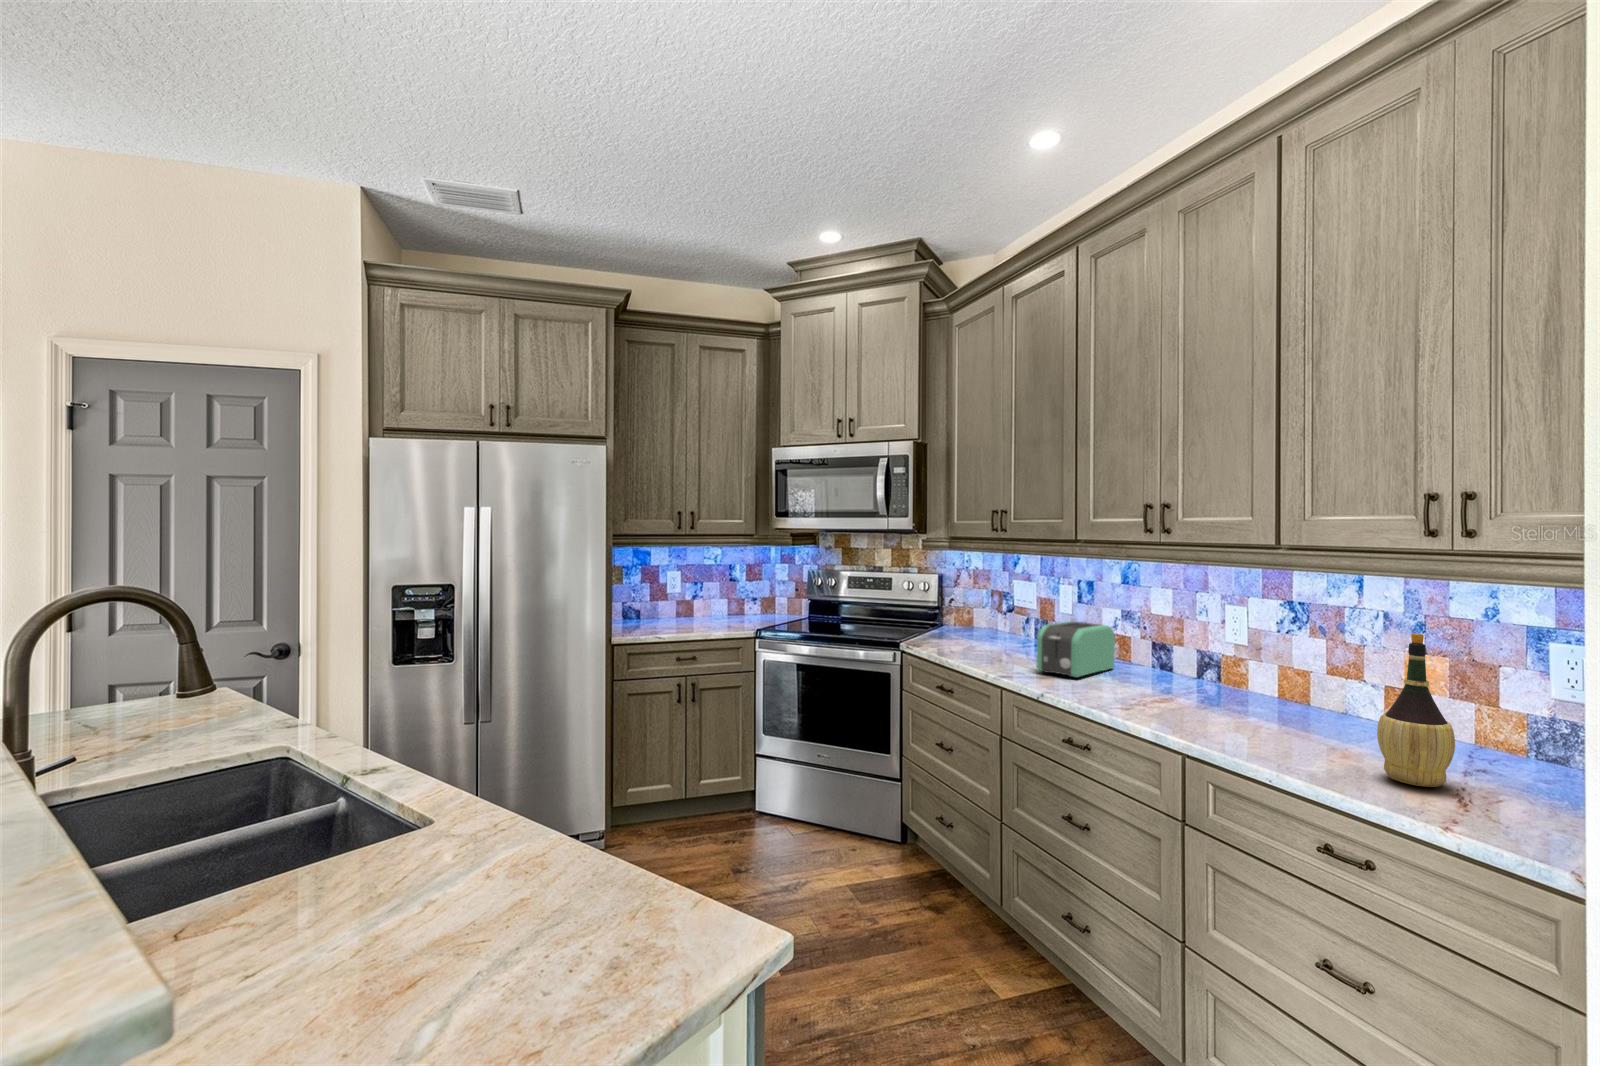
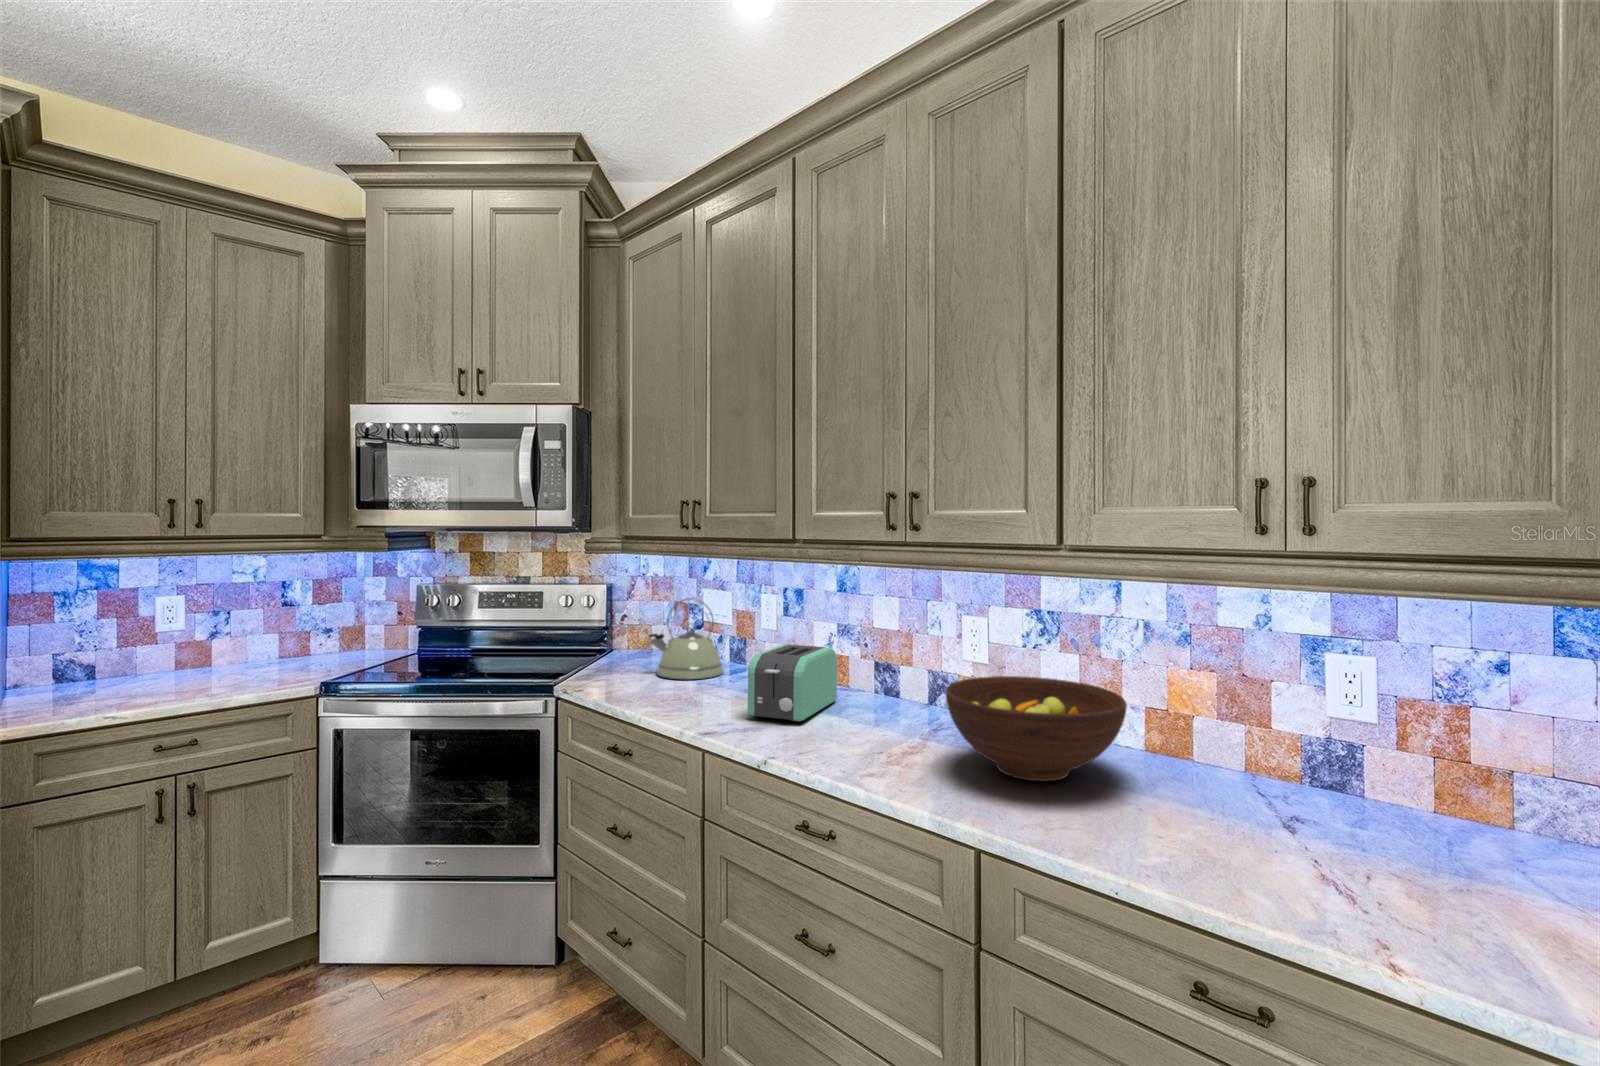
kettle: none [969,585,1028,647] -> present [648,598,723,679]
wine bottle: present [1377,633,1455,787] -> none [1212,659,1301,859]
fruit bowl: none [1181,649,1340,728] -> present [946,676,1127,781]

